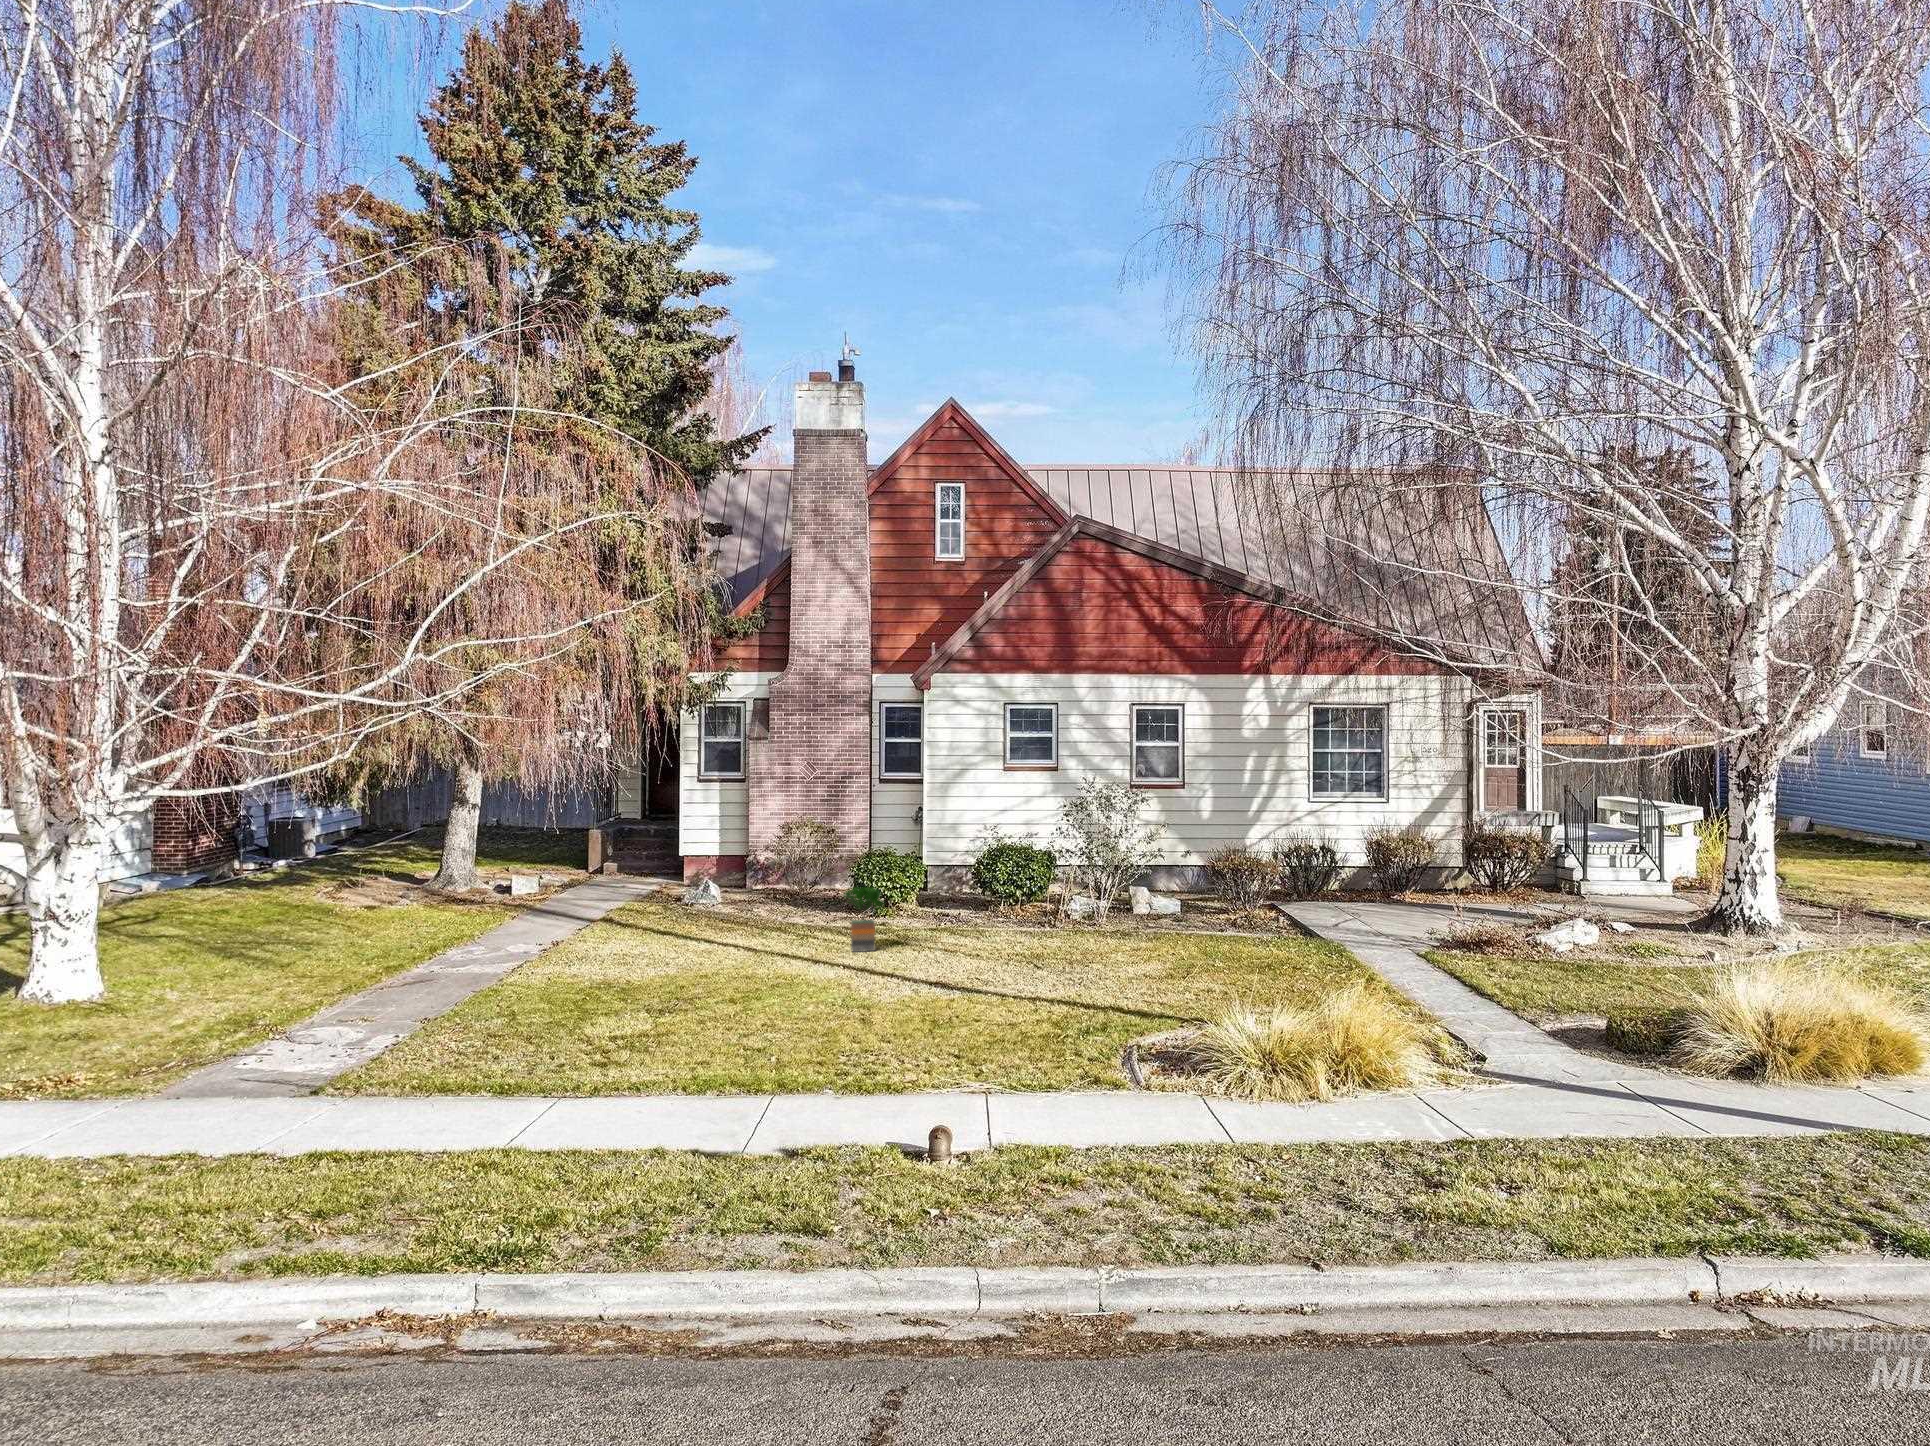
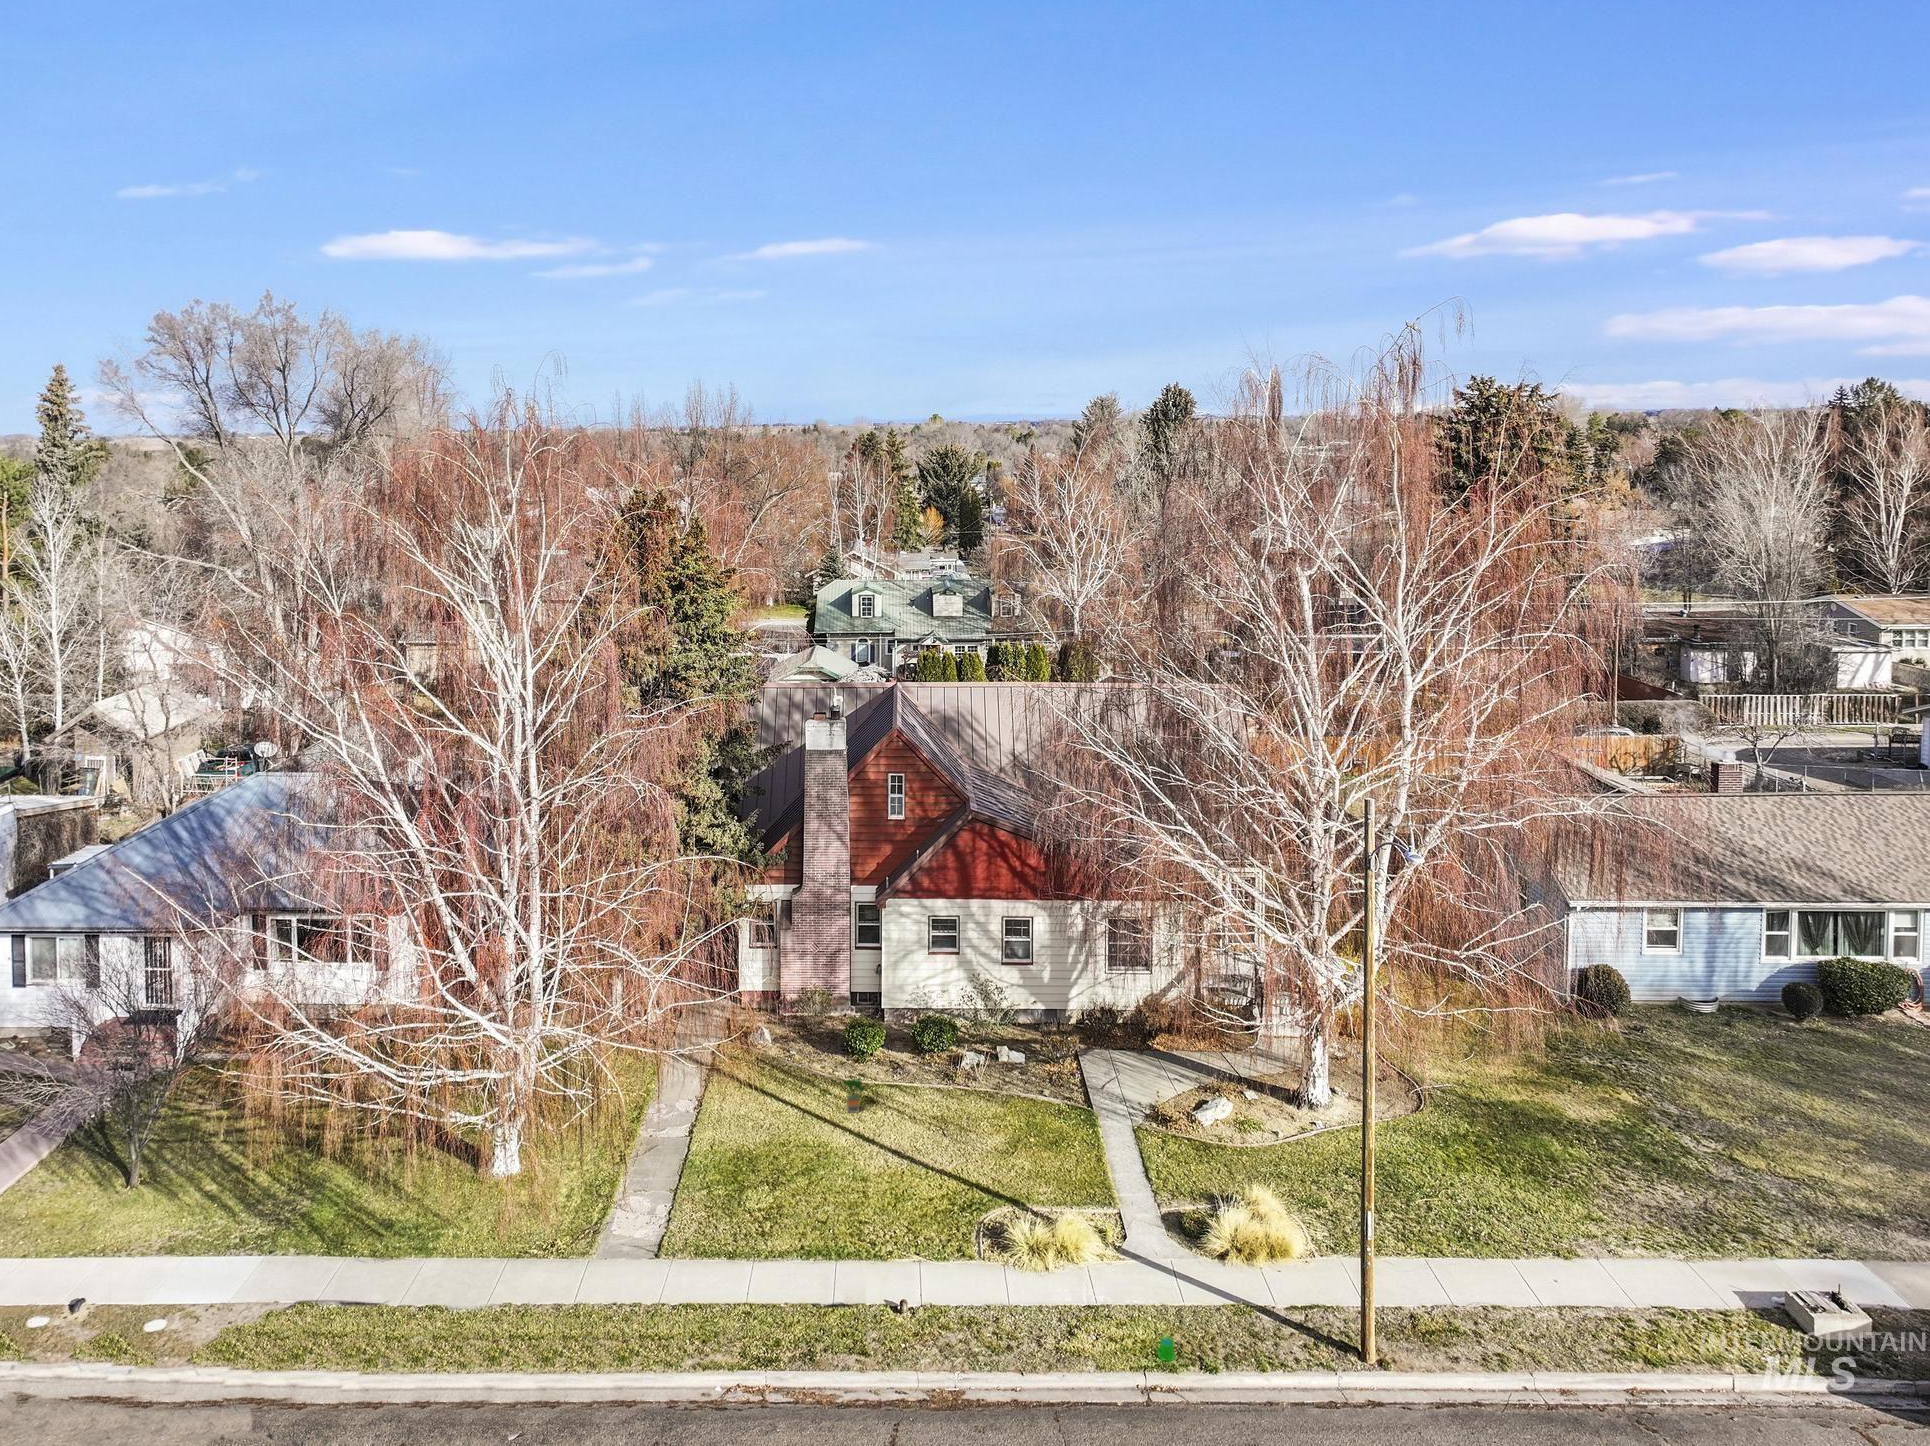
watering can: none [1717,1159,1774,1236] -> present [1157,1335,1175,1361]

